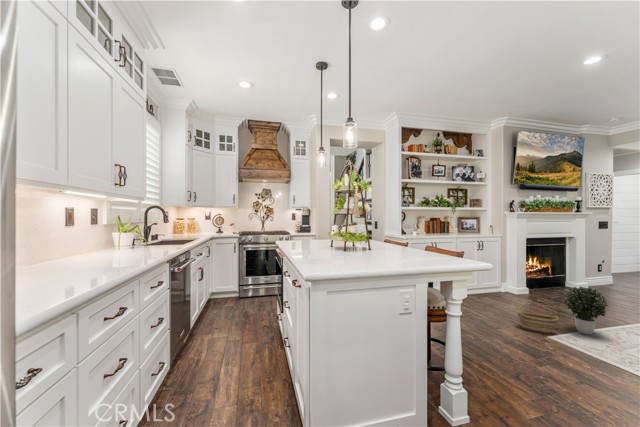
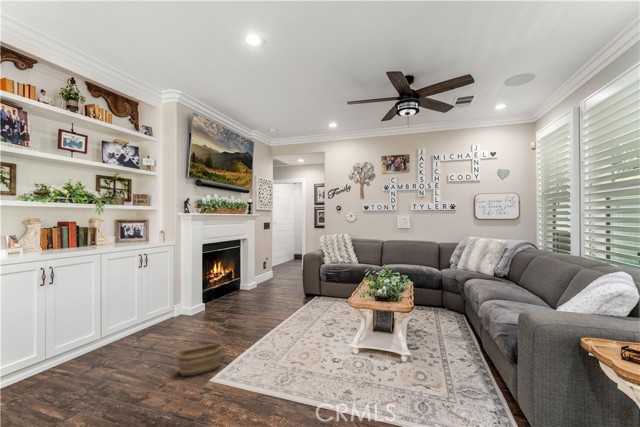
potted plant: present [565,286,608,335] -> none [230,296,267,351]

